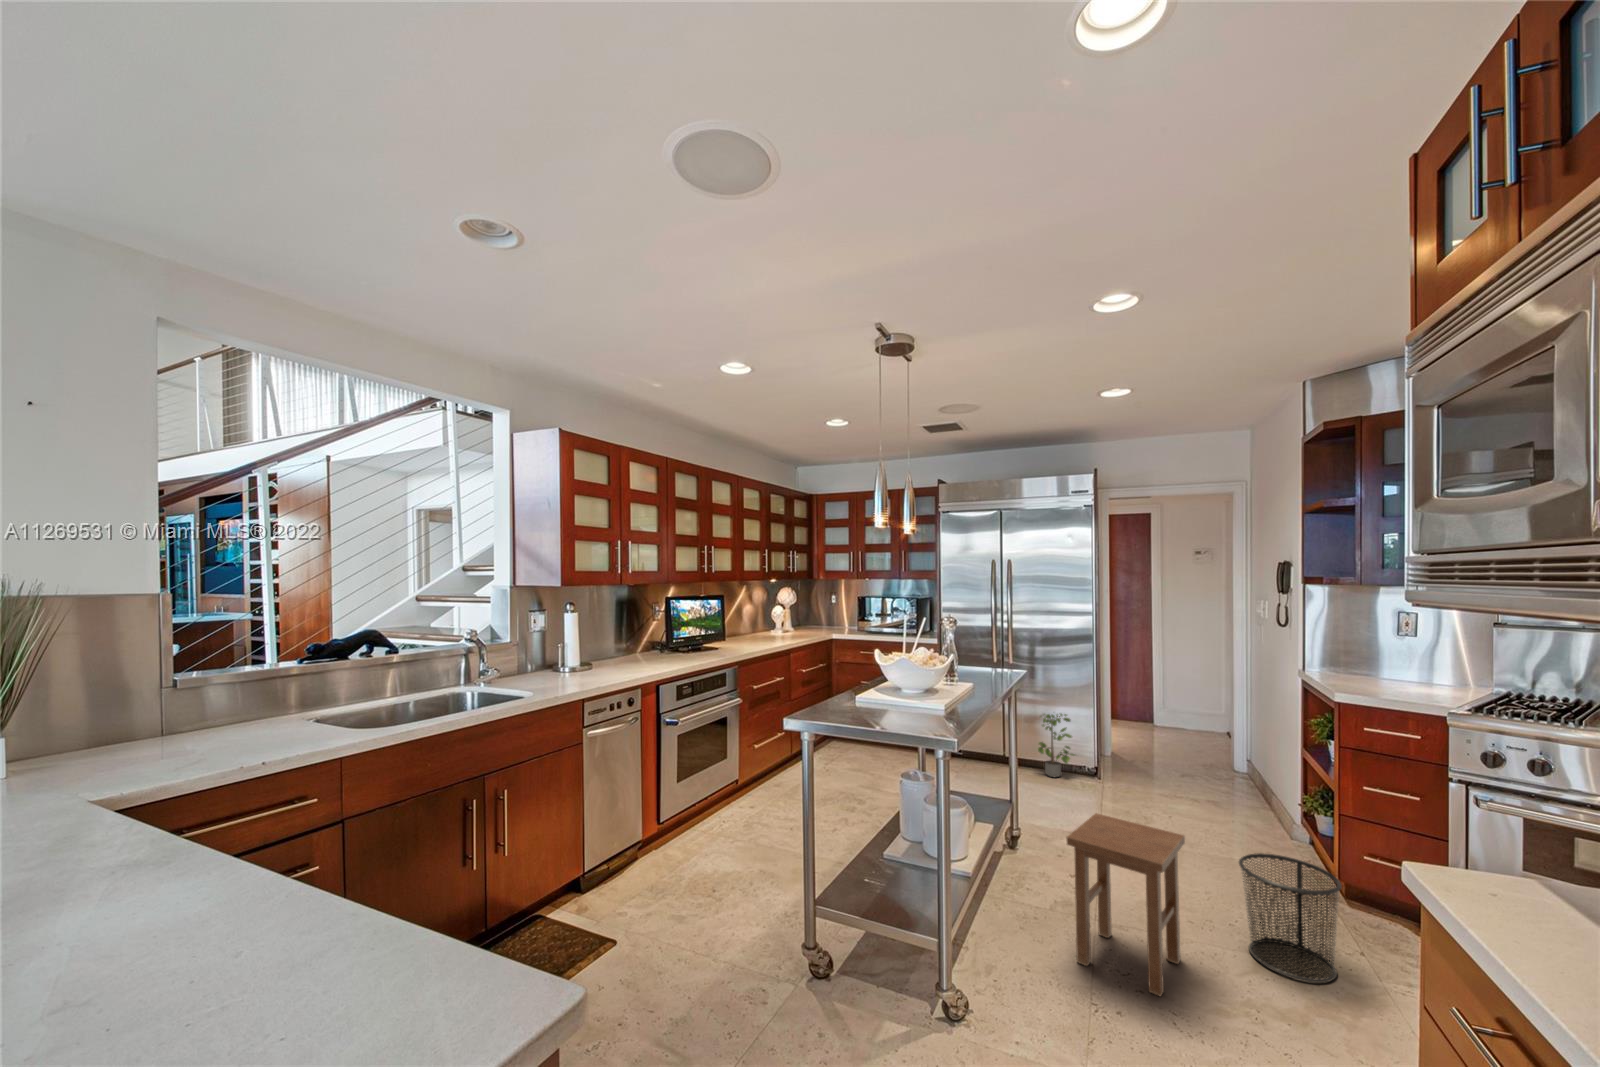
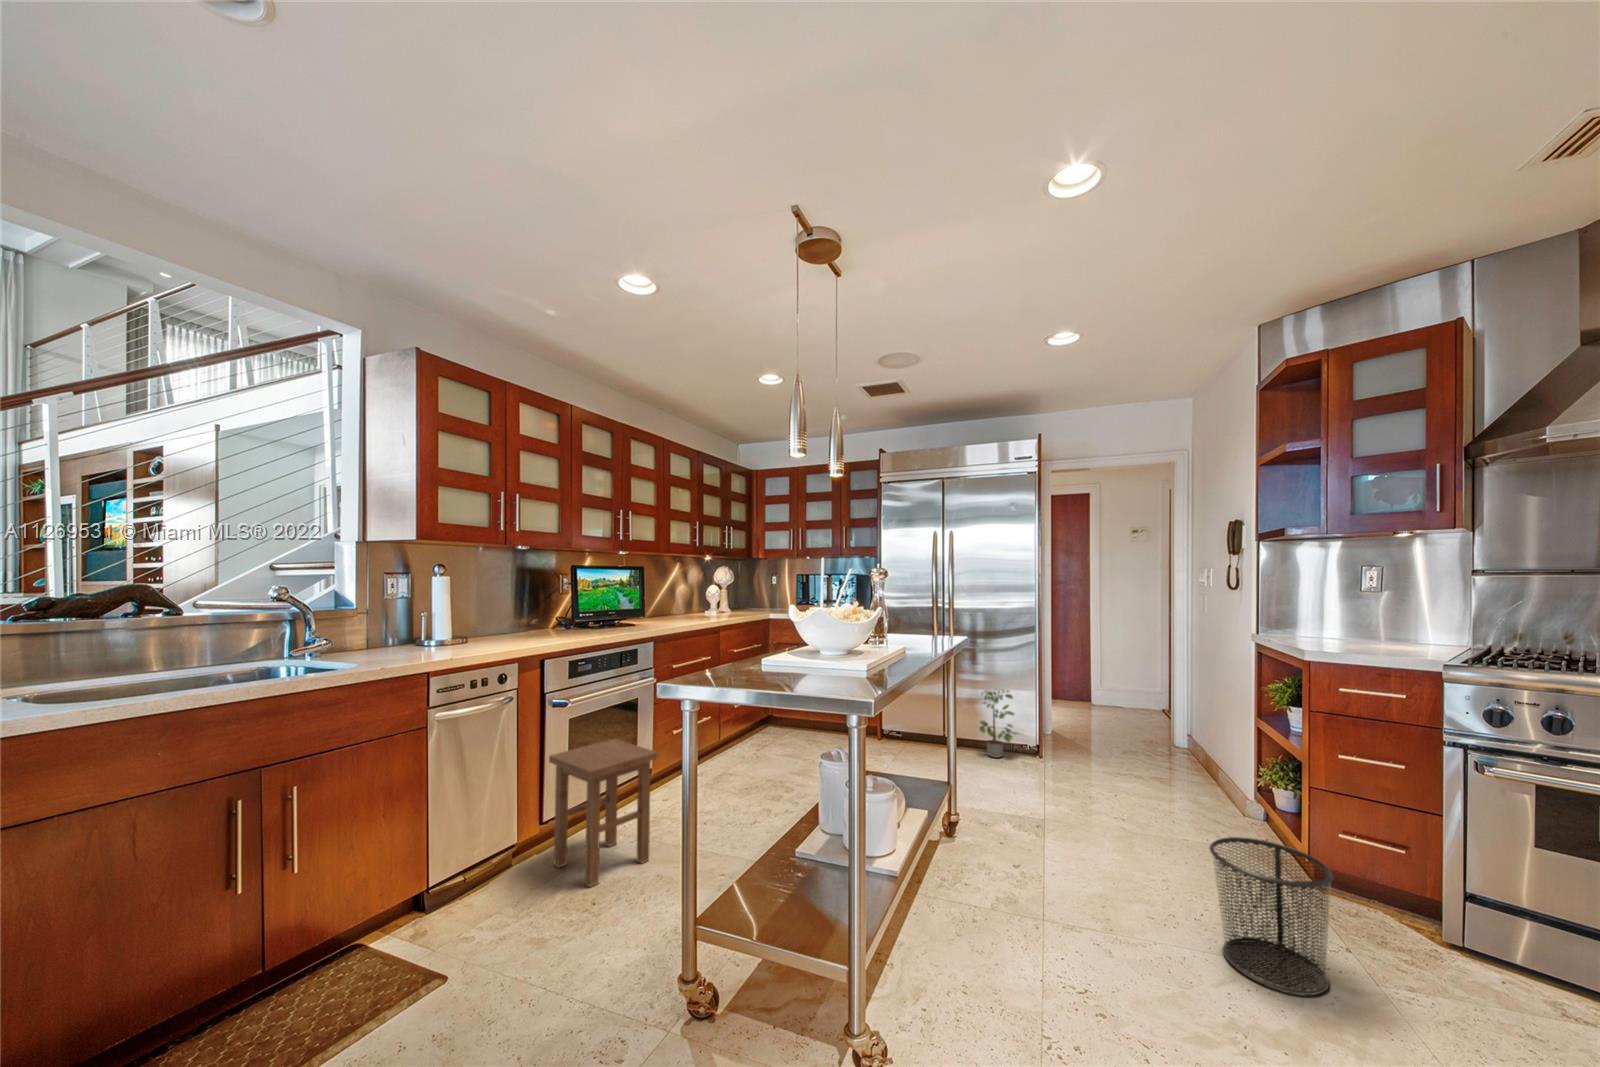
stool: present [1067,813,1185,996] -> present [549,739,658,887]

